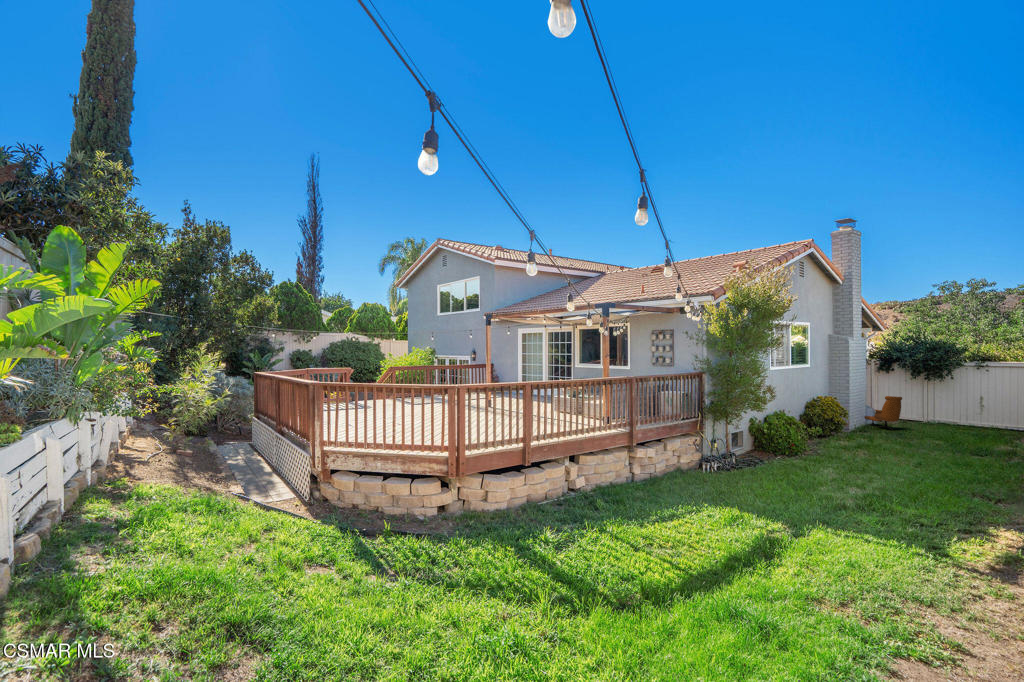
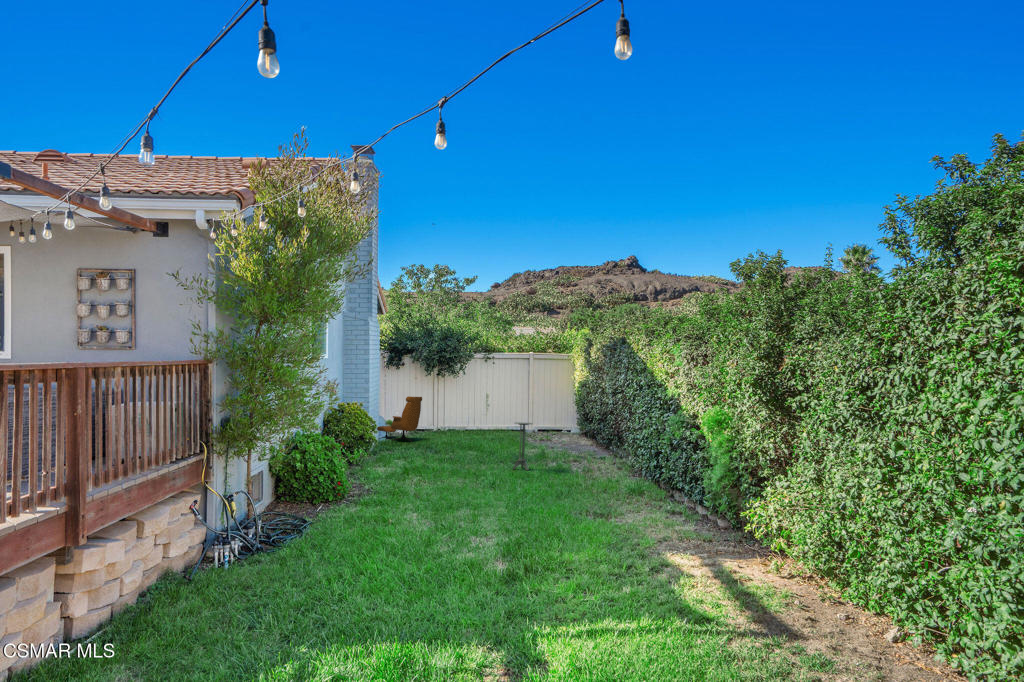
side table: none [973,424,996,465] -> present [513,422,532,470]

